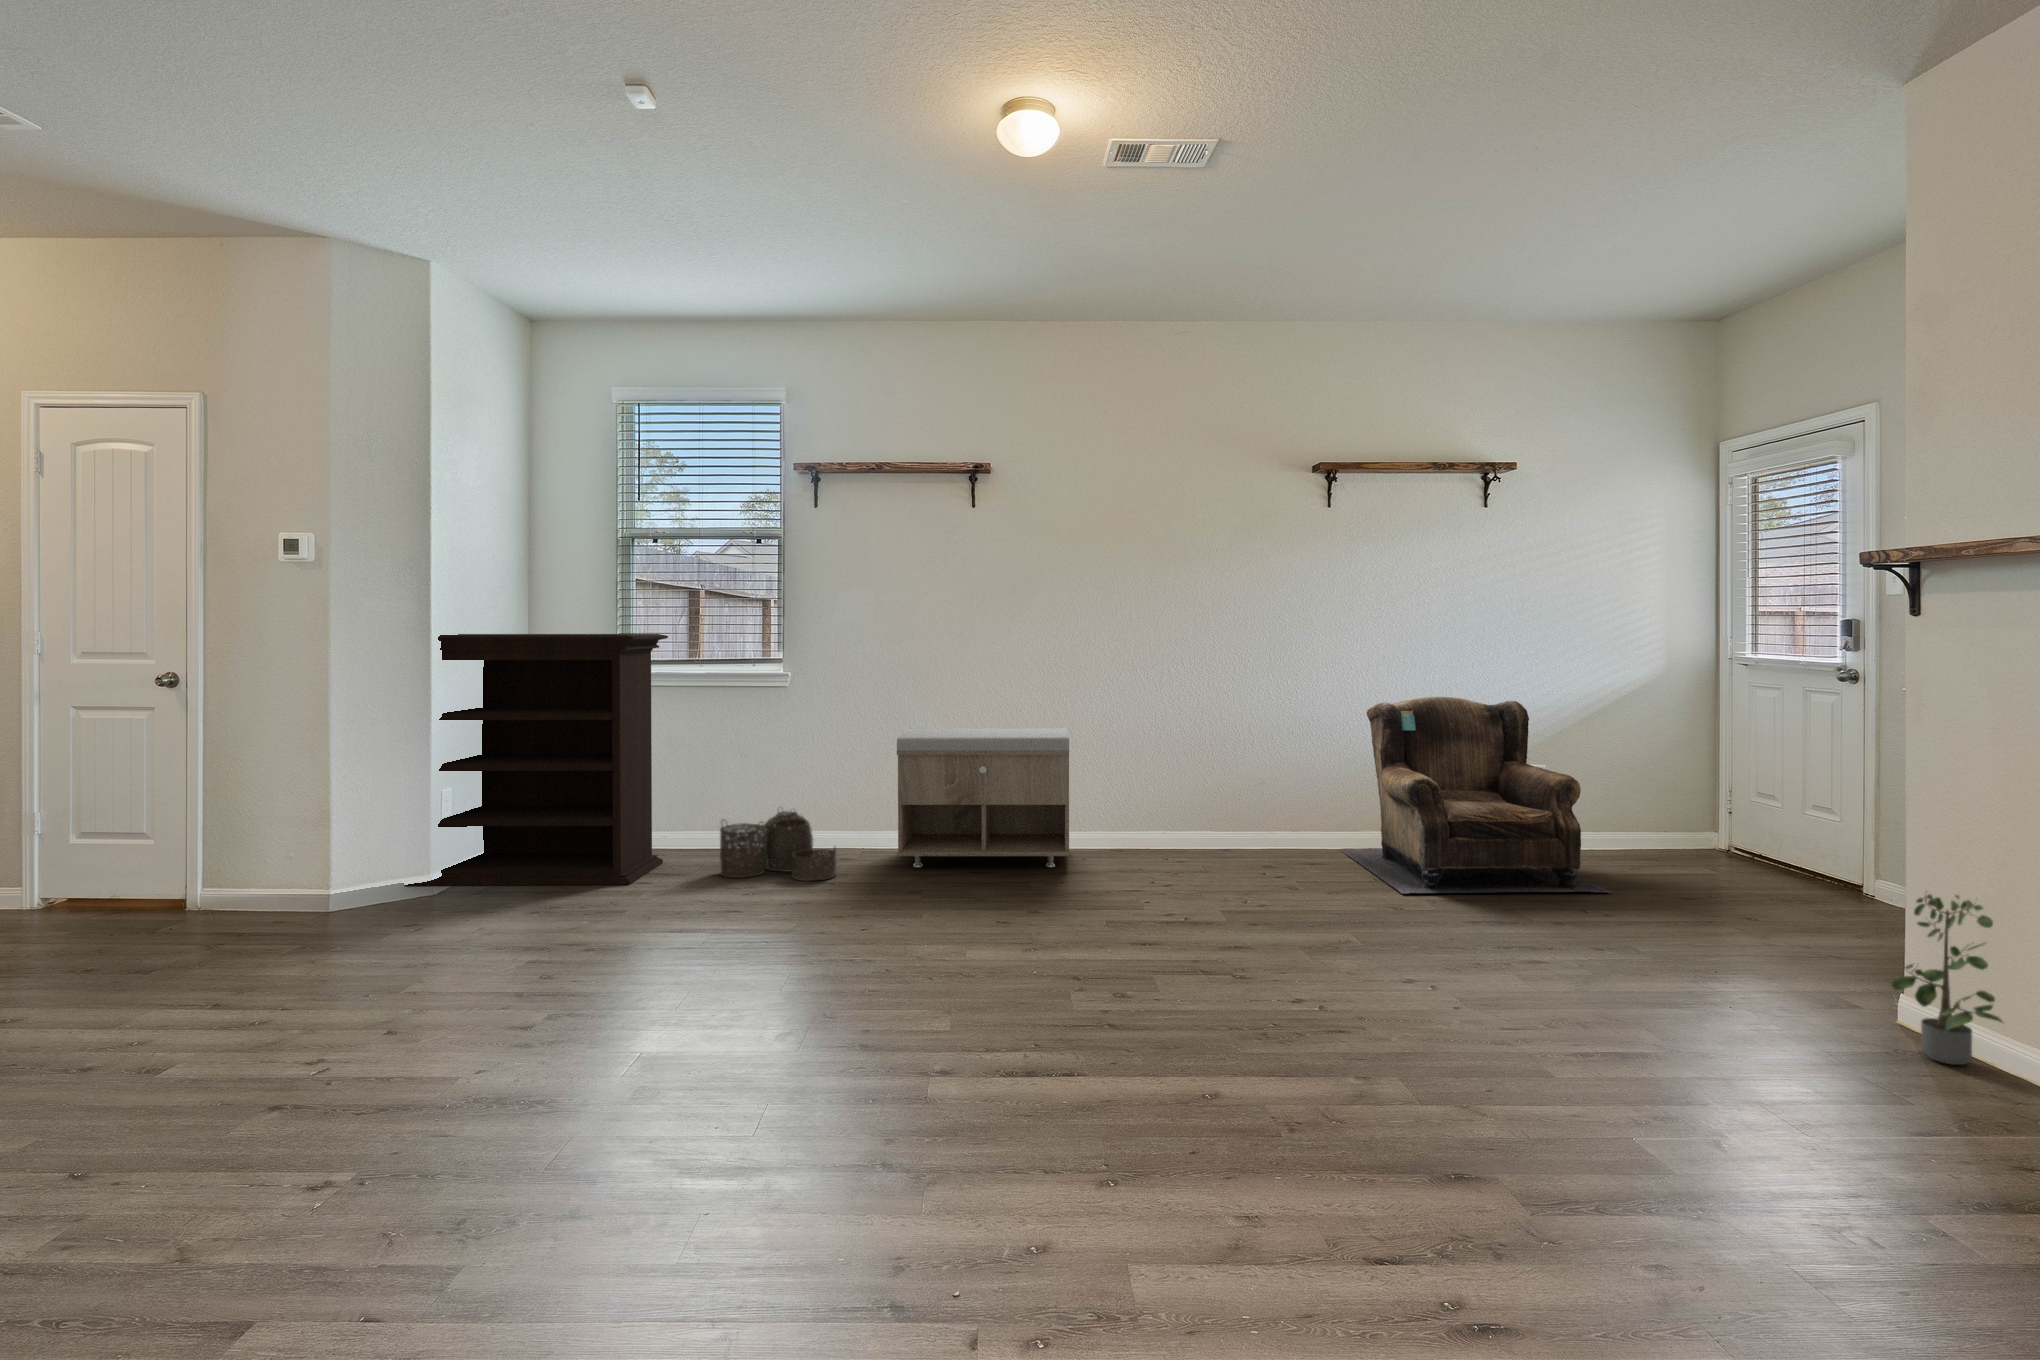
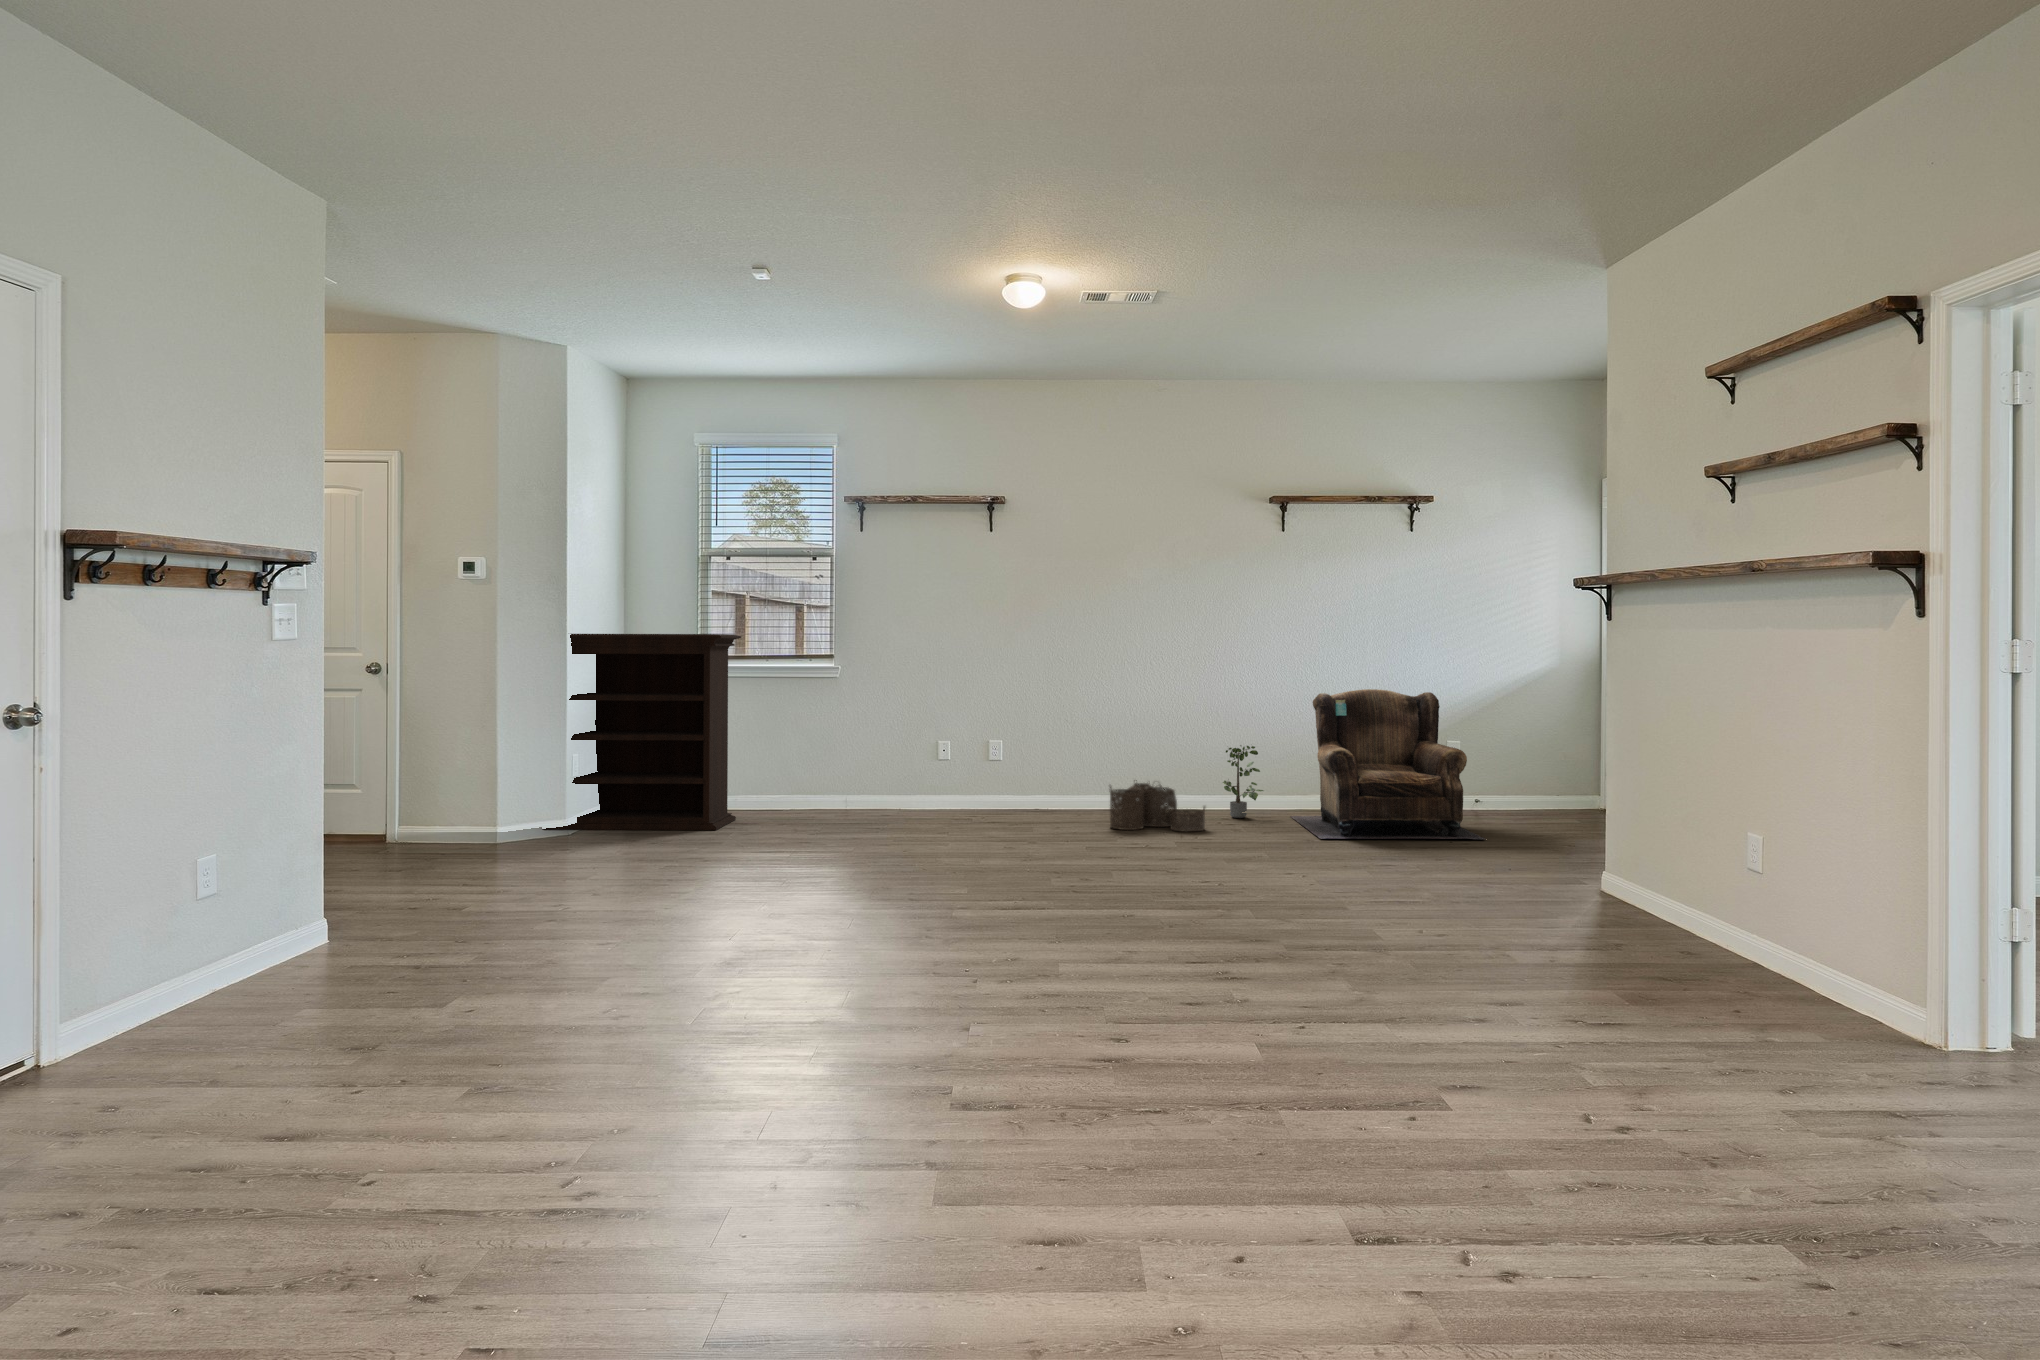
storage bench: present [897,728,1069,868] -> none [925,714,1065,824]
woven basket: present [720,811,837,881] -> present [1110,780,1205,832]
potted plant: present [1892,894,2002,1065] -> present [1223,745,1264,818]

